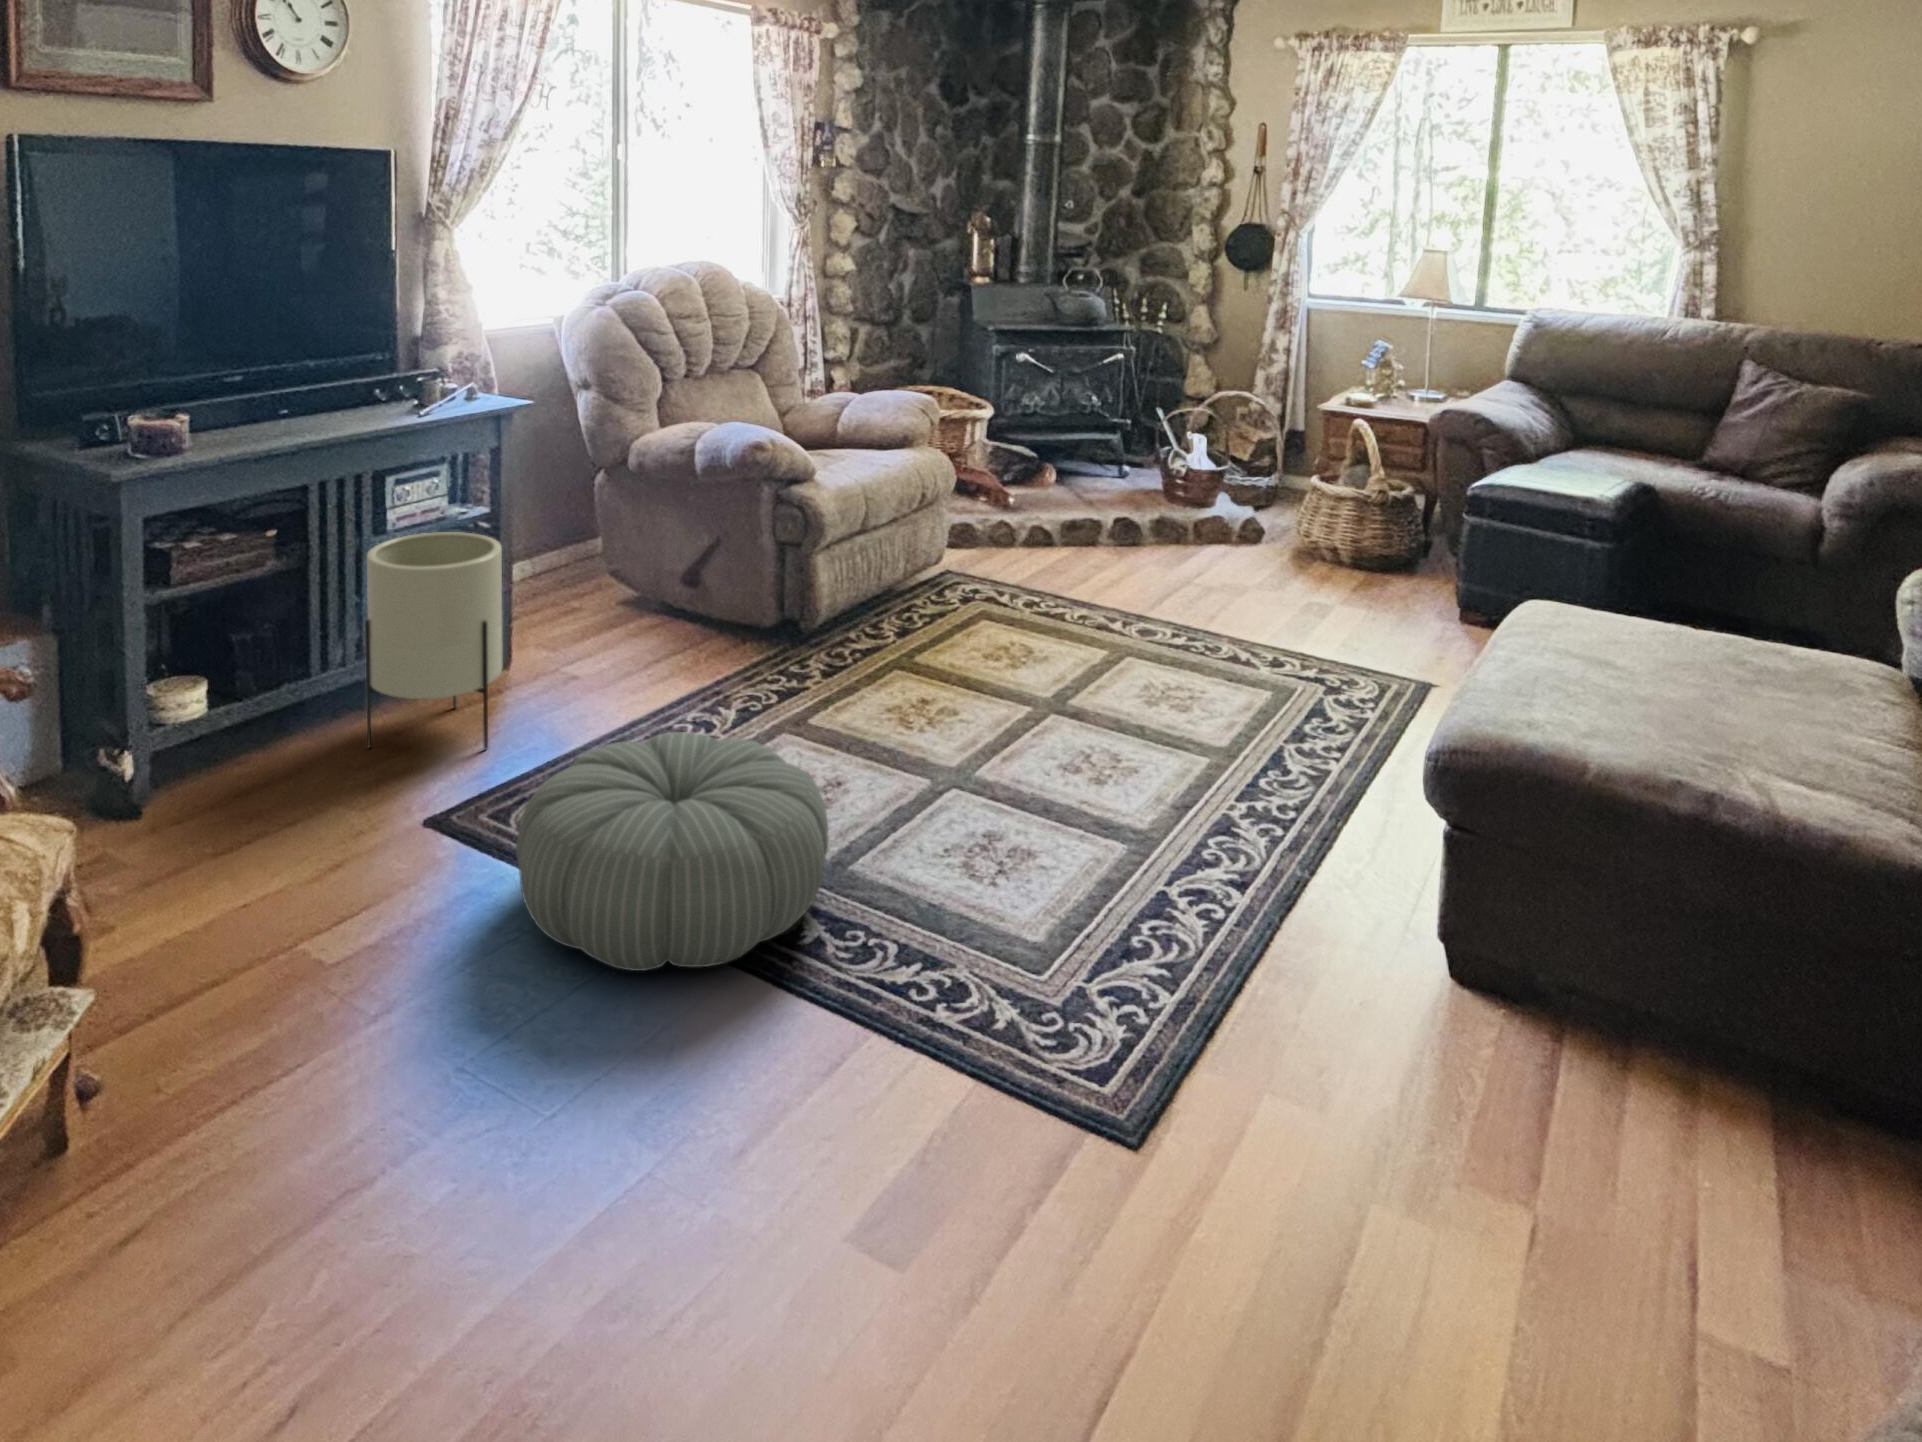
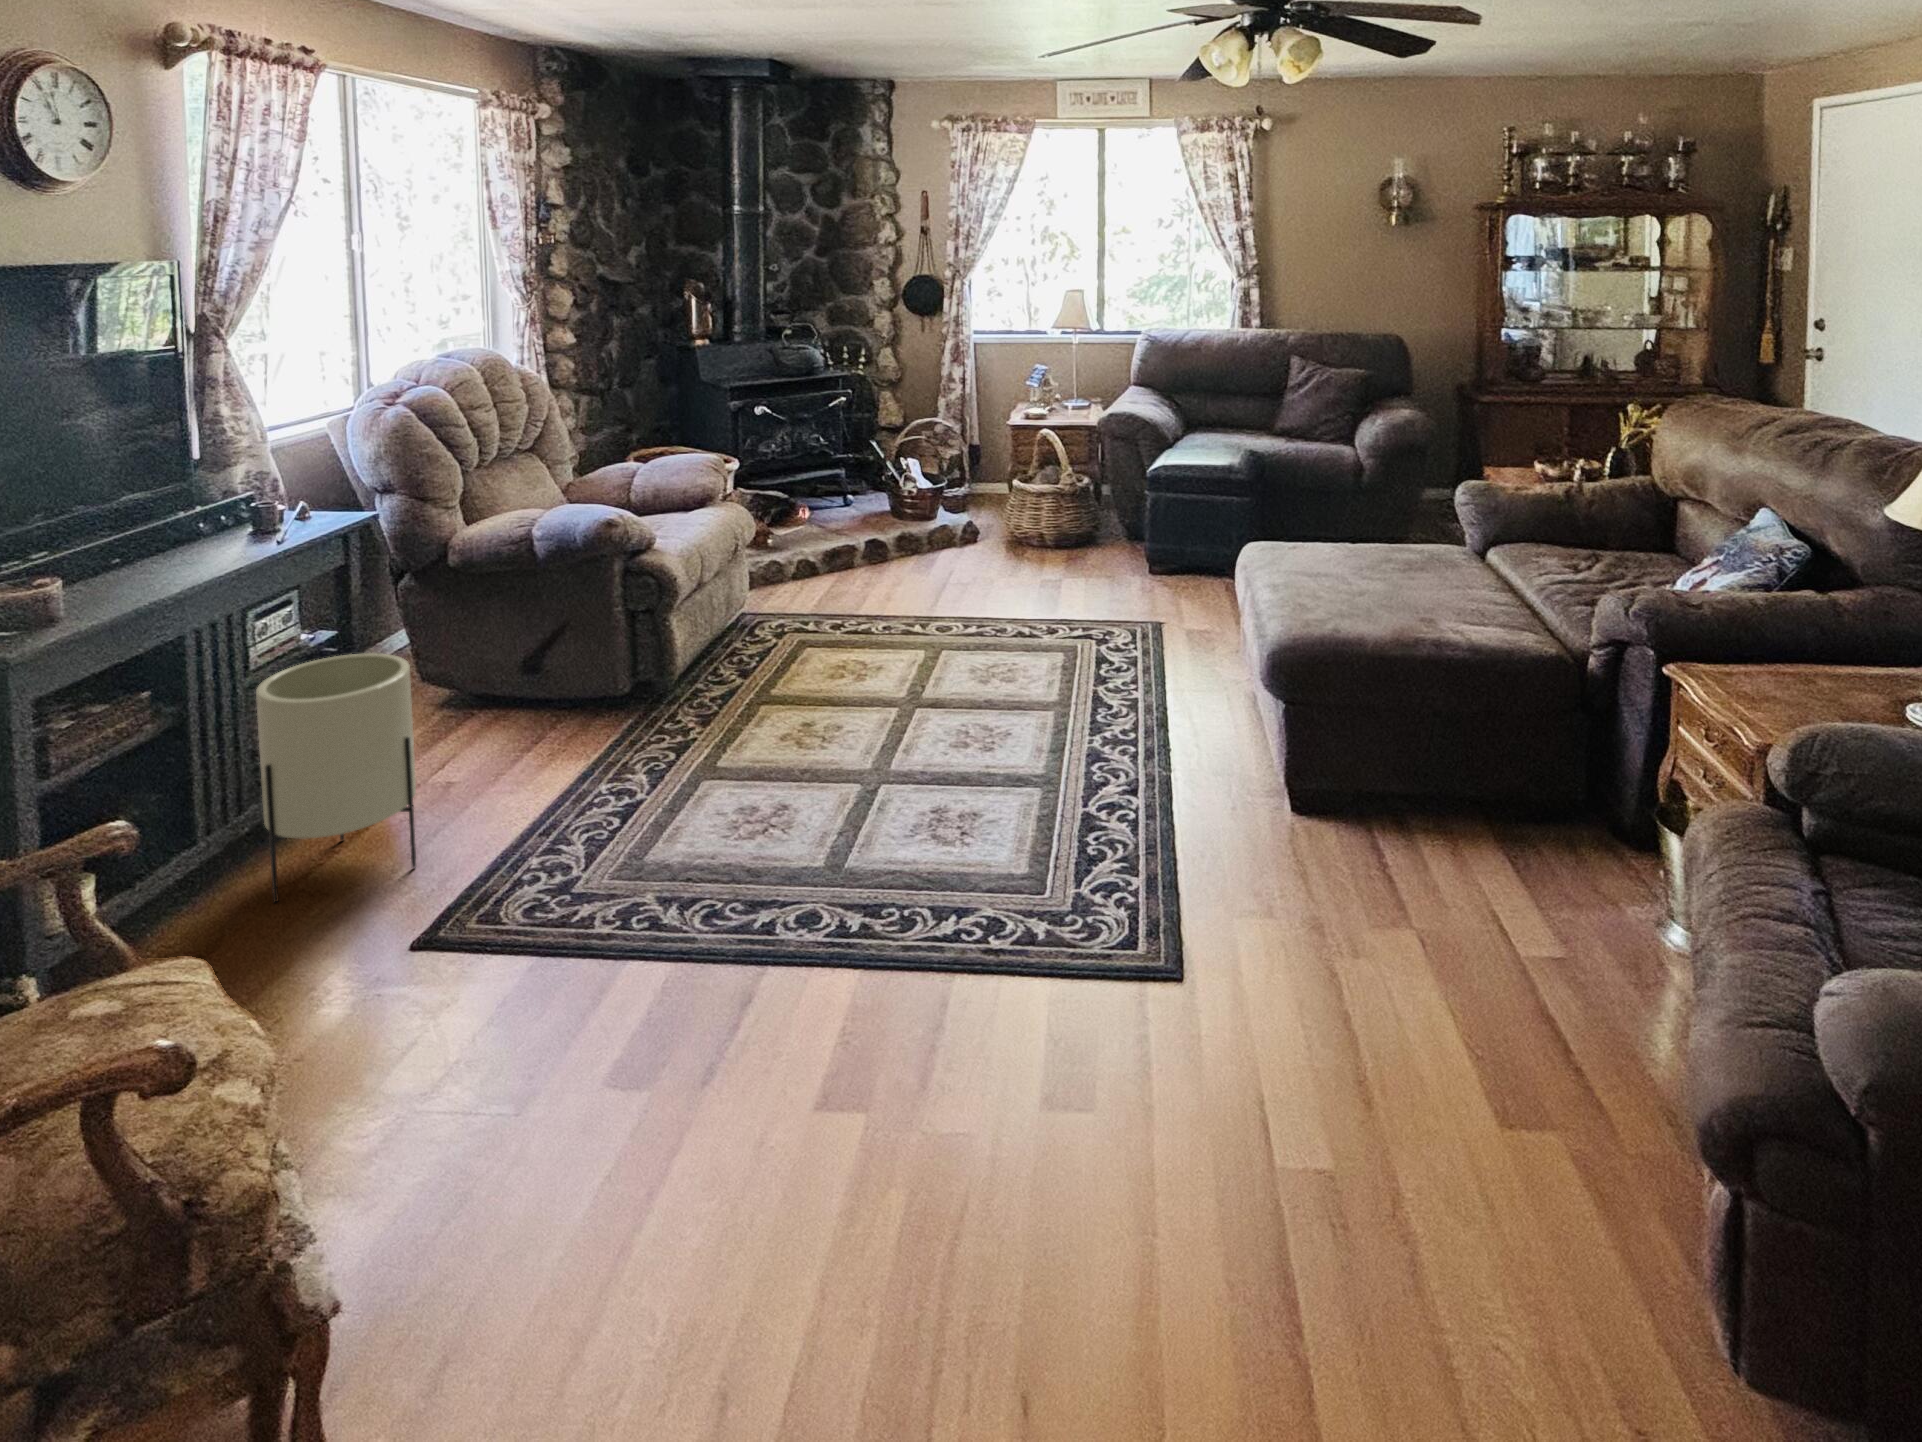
pouf: present [516,732,829,971] -> none [567,778,859,1000]

